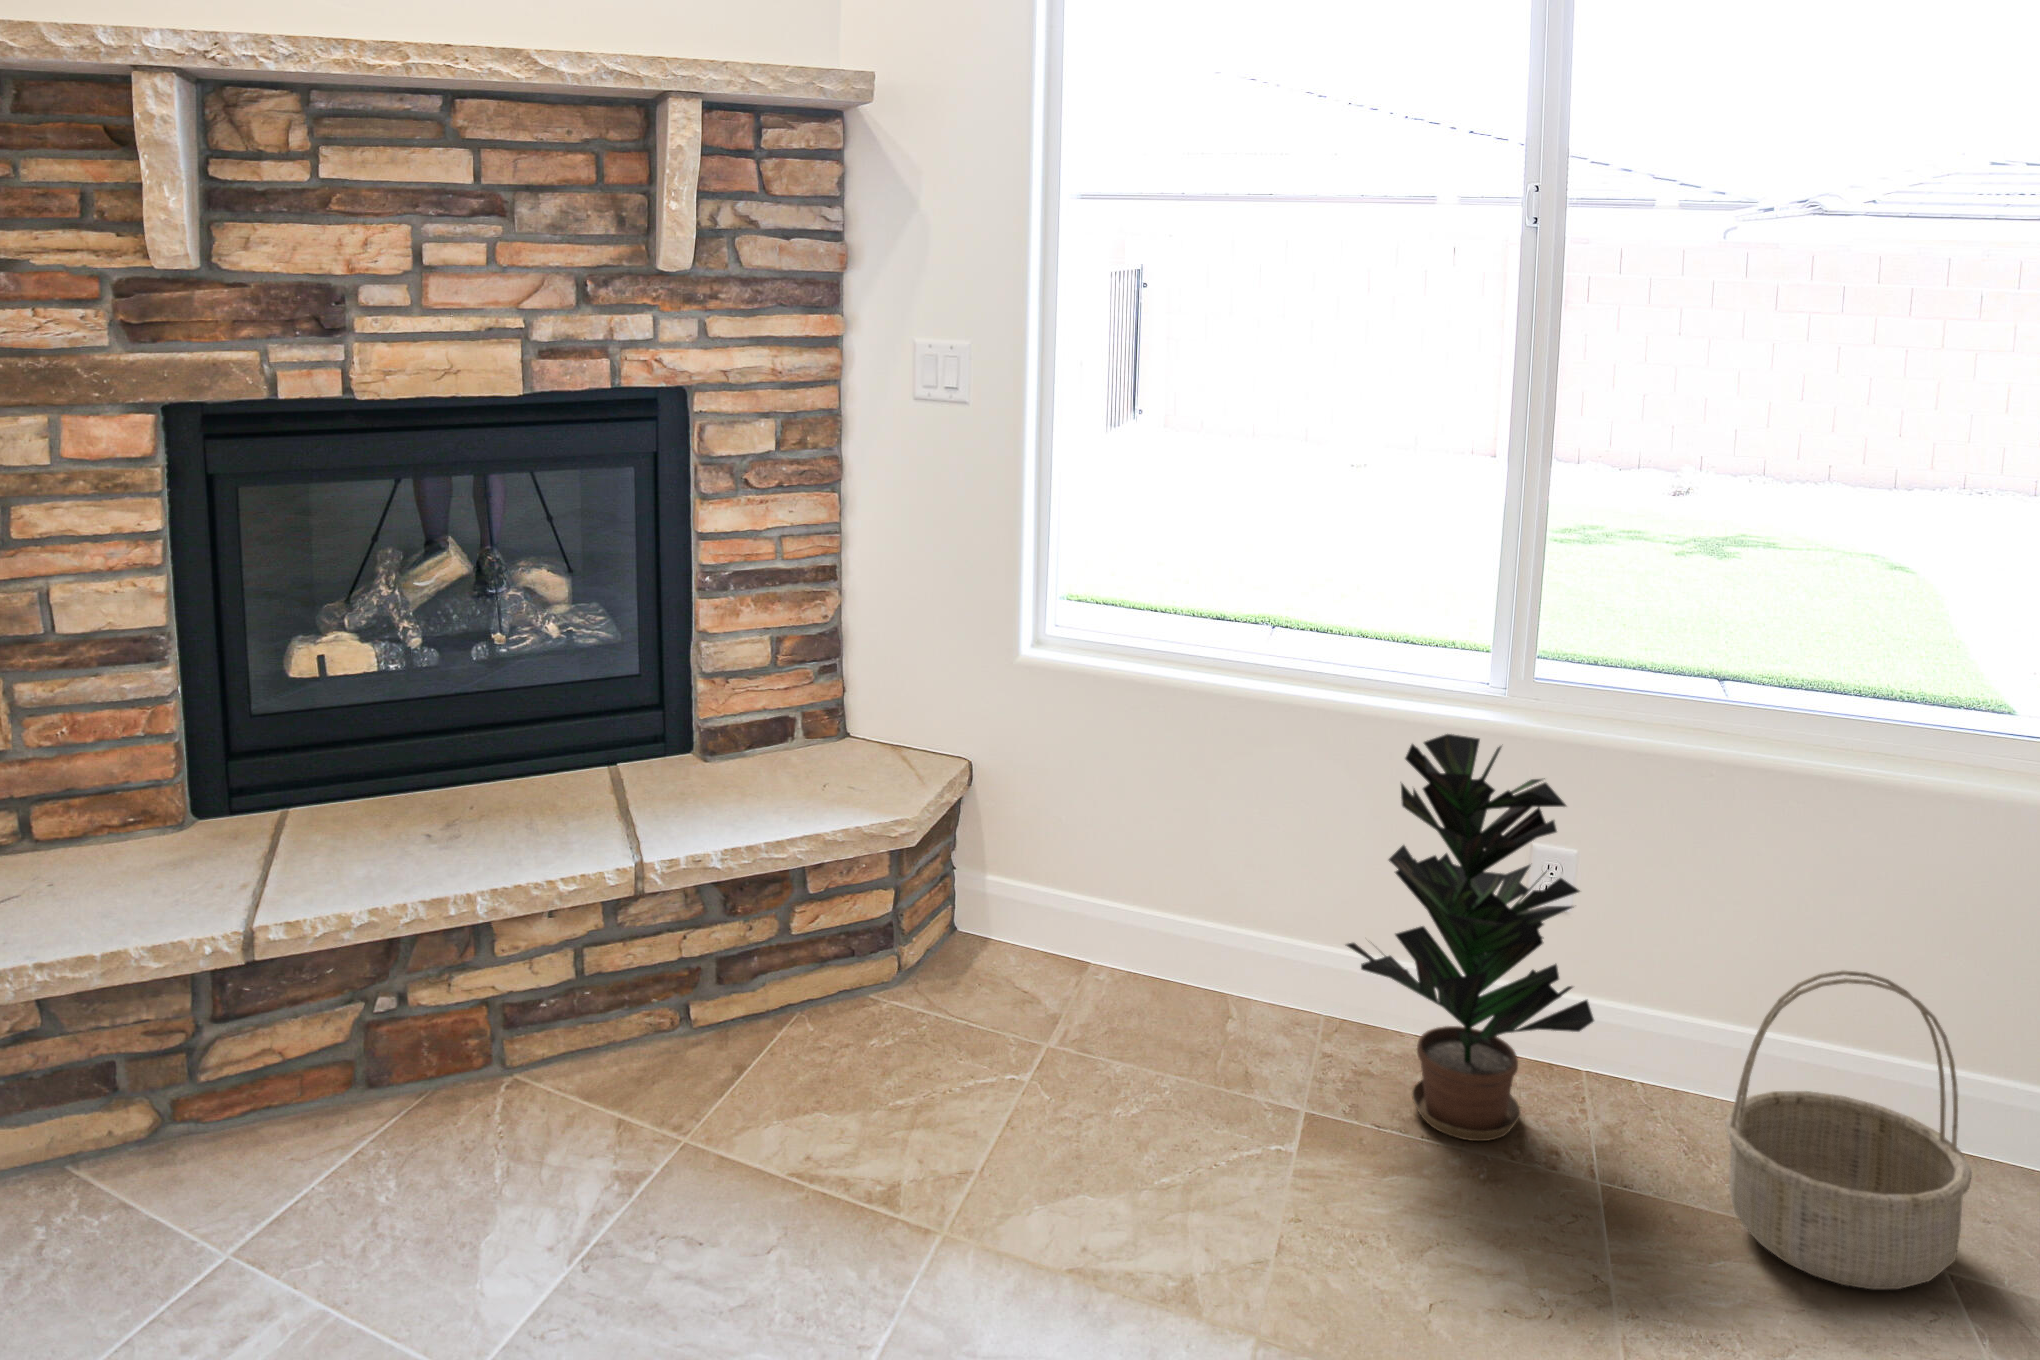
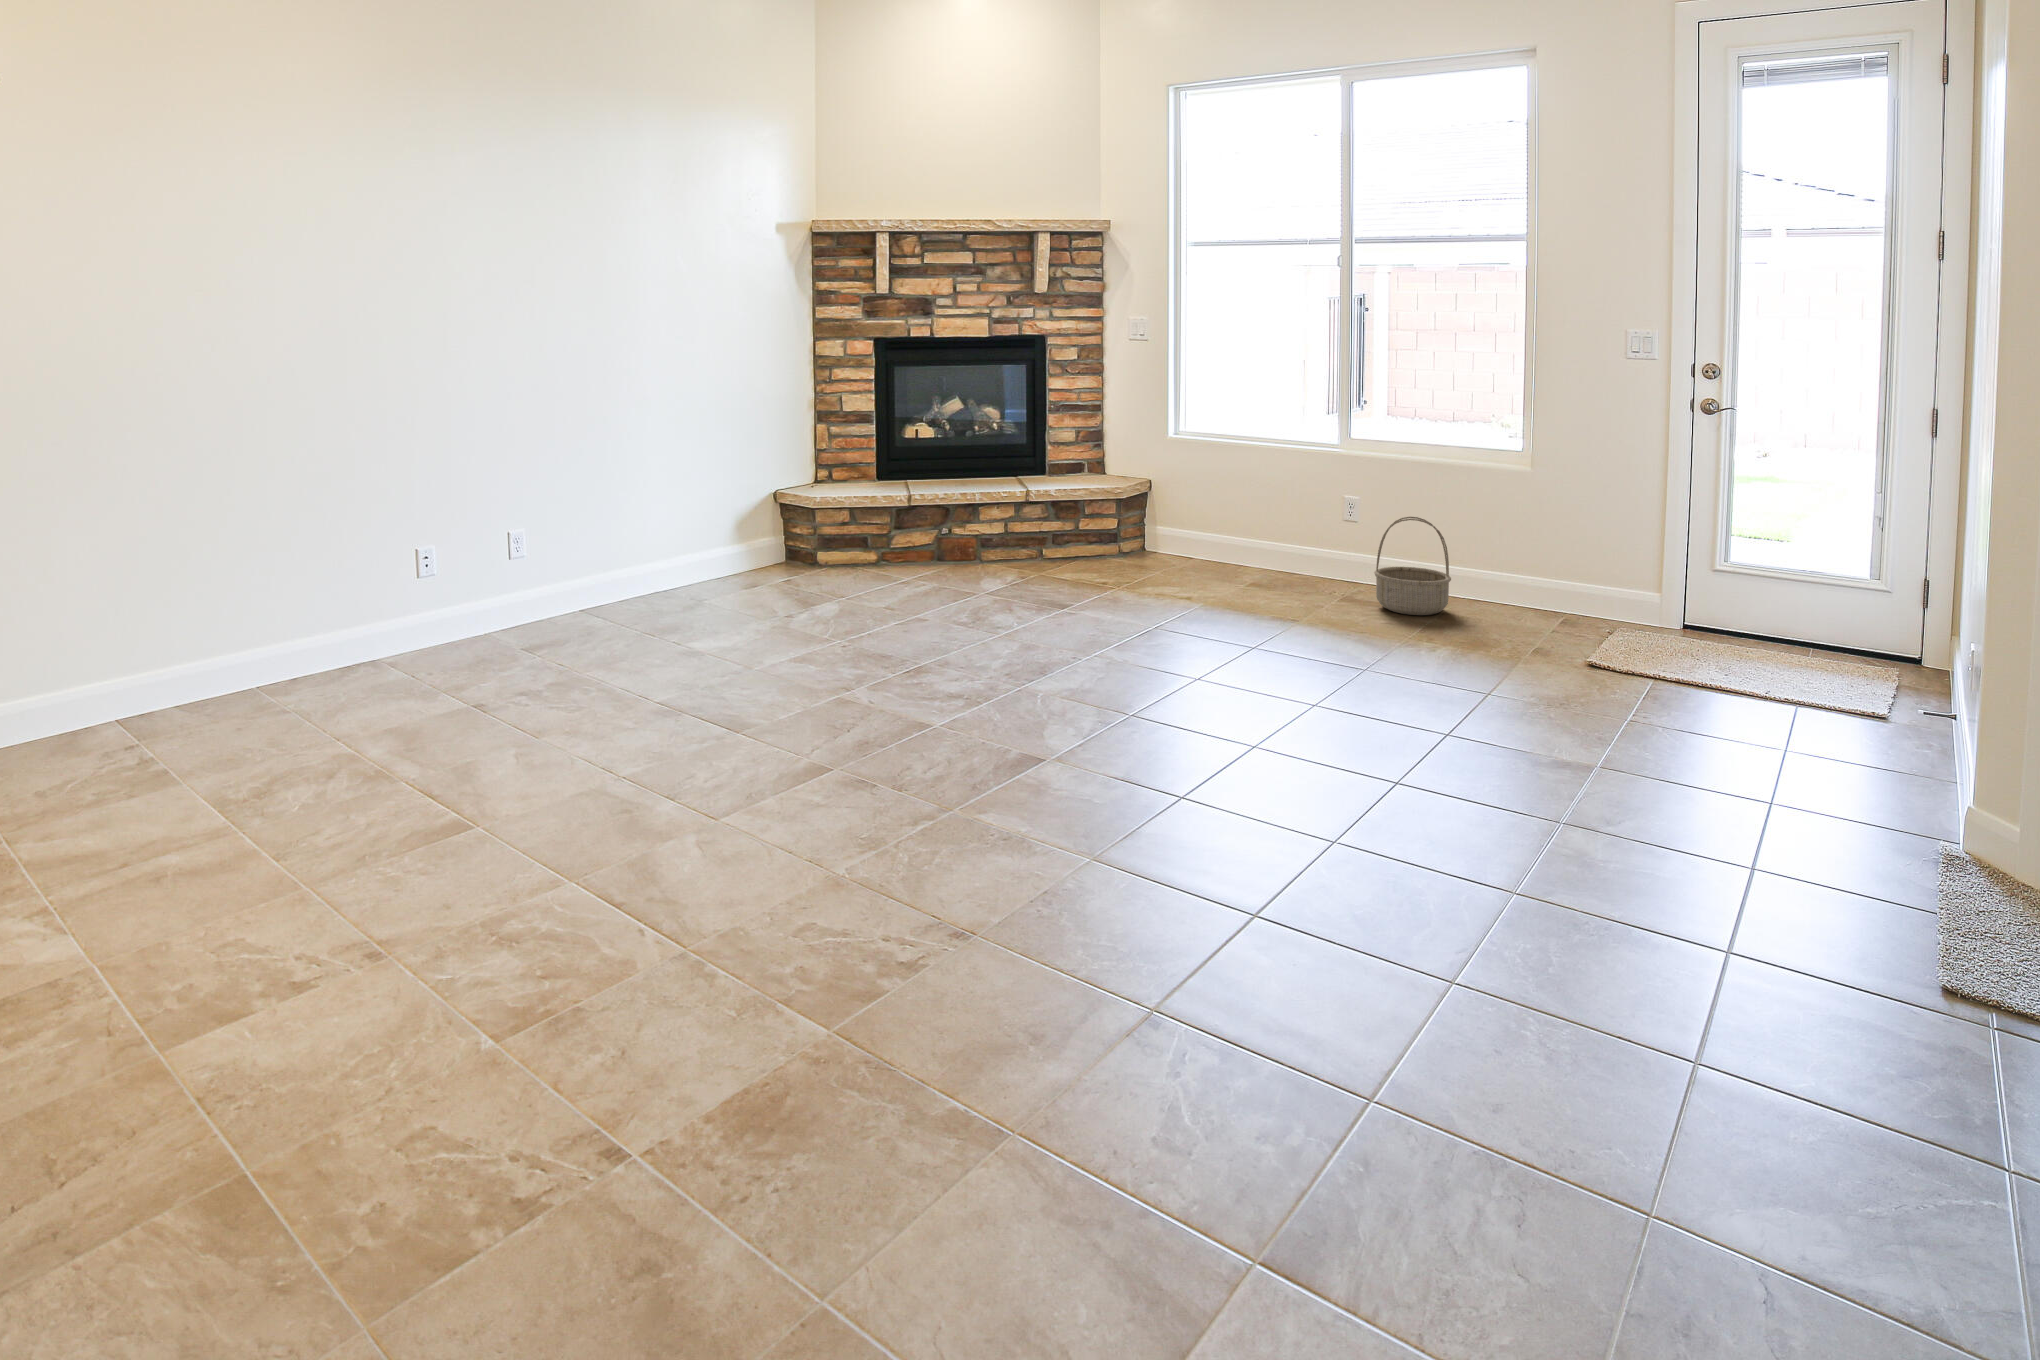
potted plant: present [1346,734,1594,1141] -> none [1266,454,1348,588]

